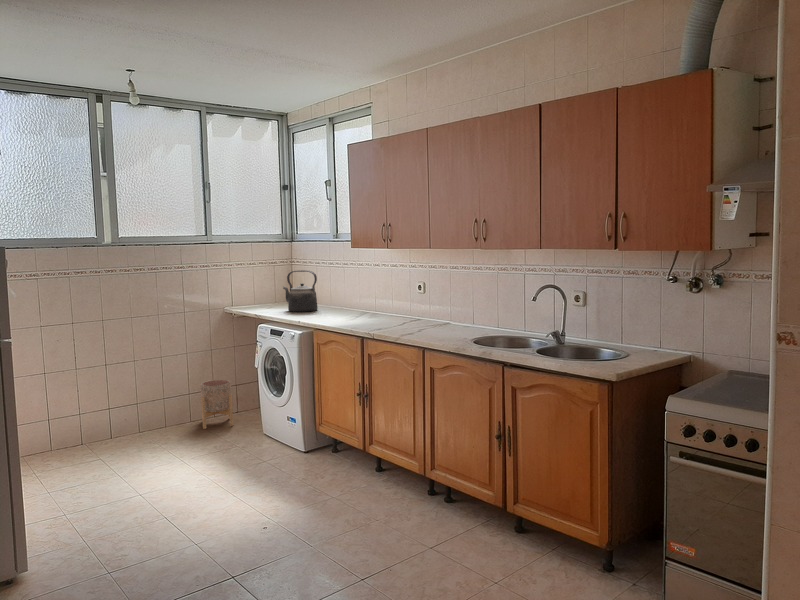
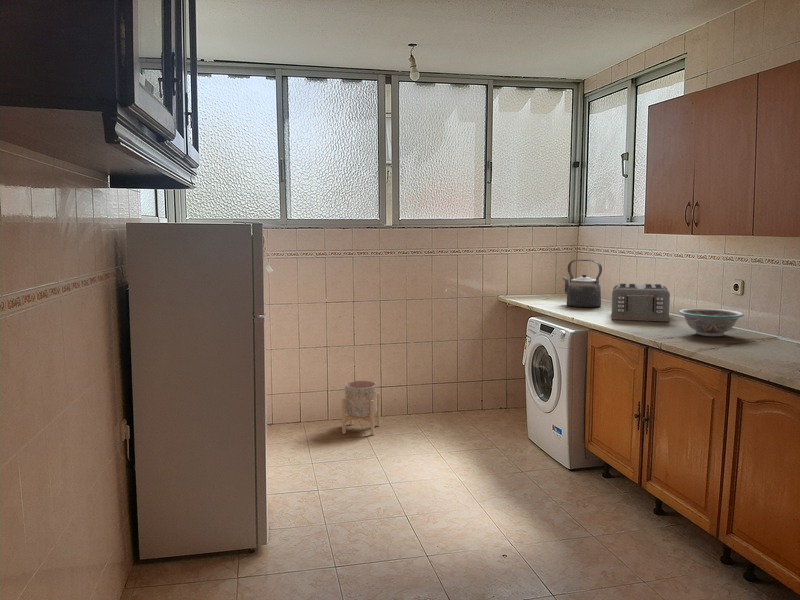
toaster: none [329,288,375,319] -> present [611,284,670,322]
bowl: none [383,305,429,326] -> present [679,309,744,336]
planter: present [201,380,234,429] -> present [342,381,380,435]

